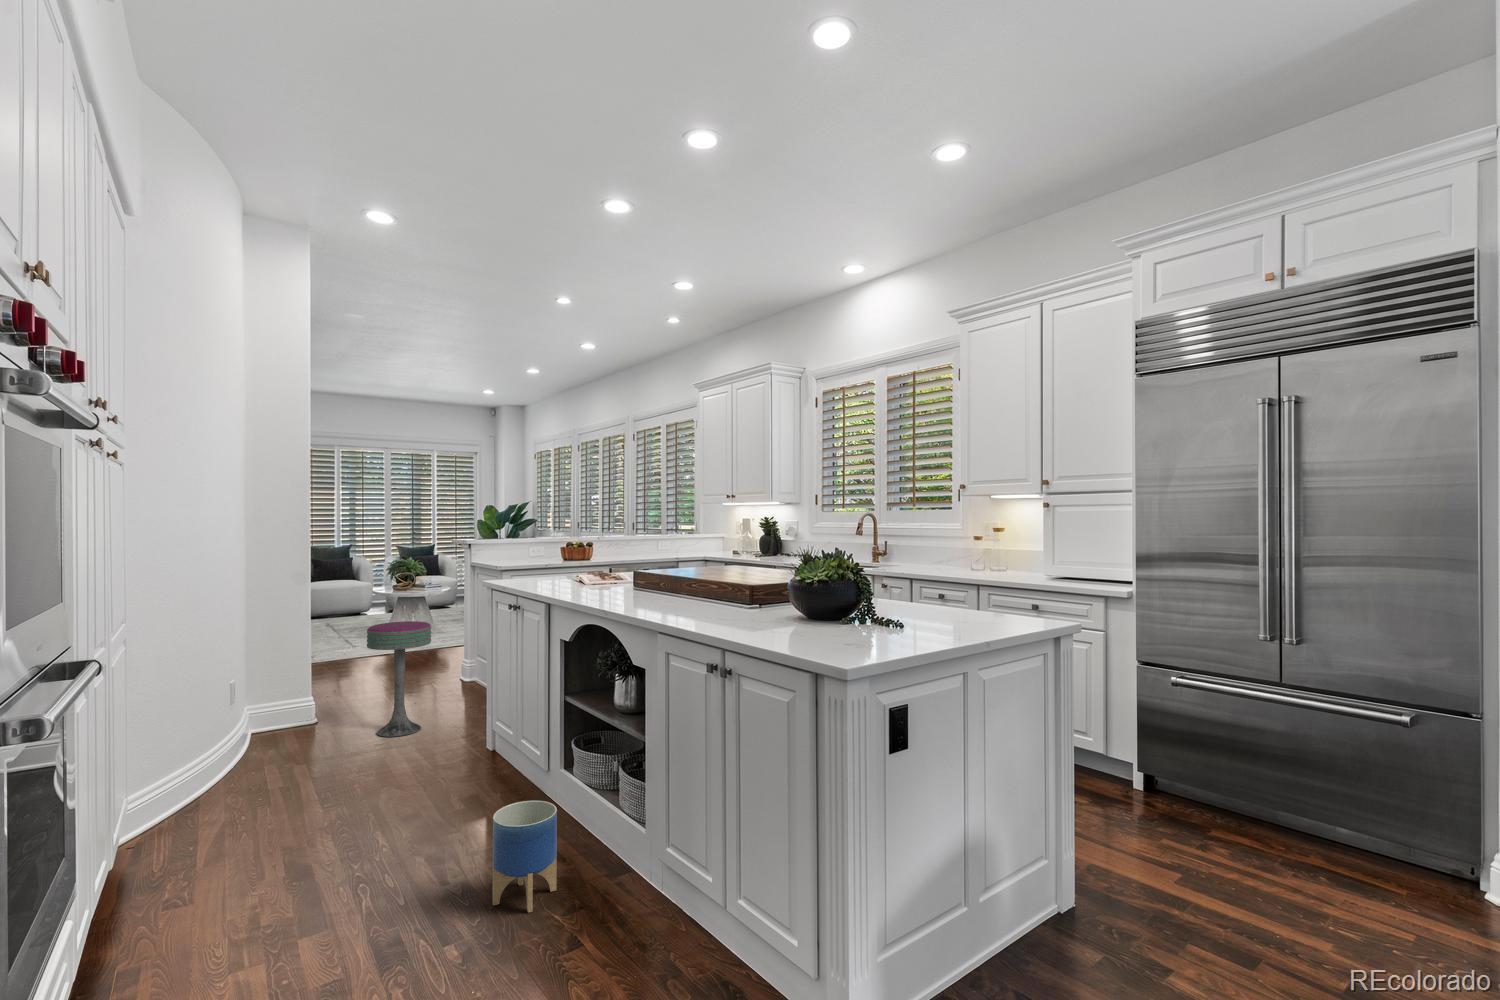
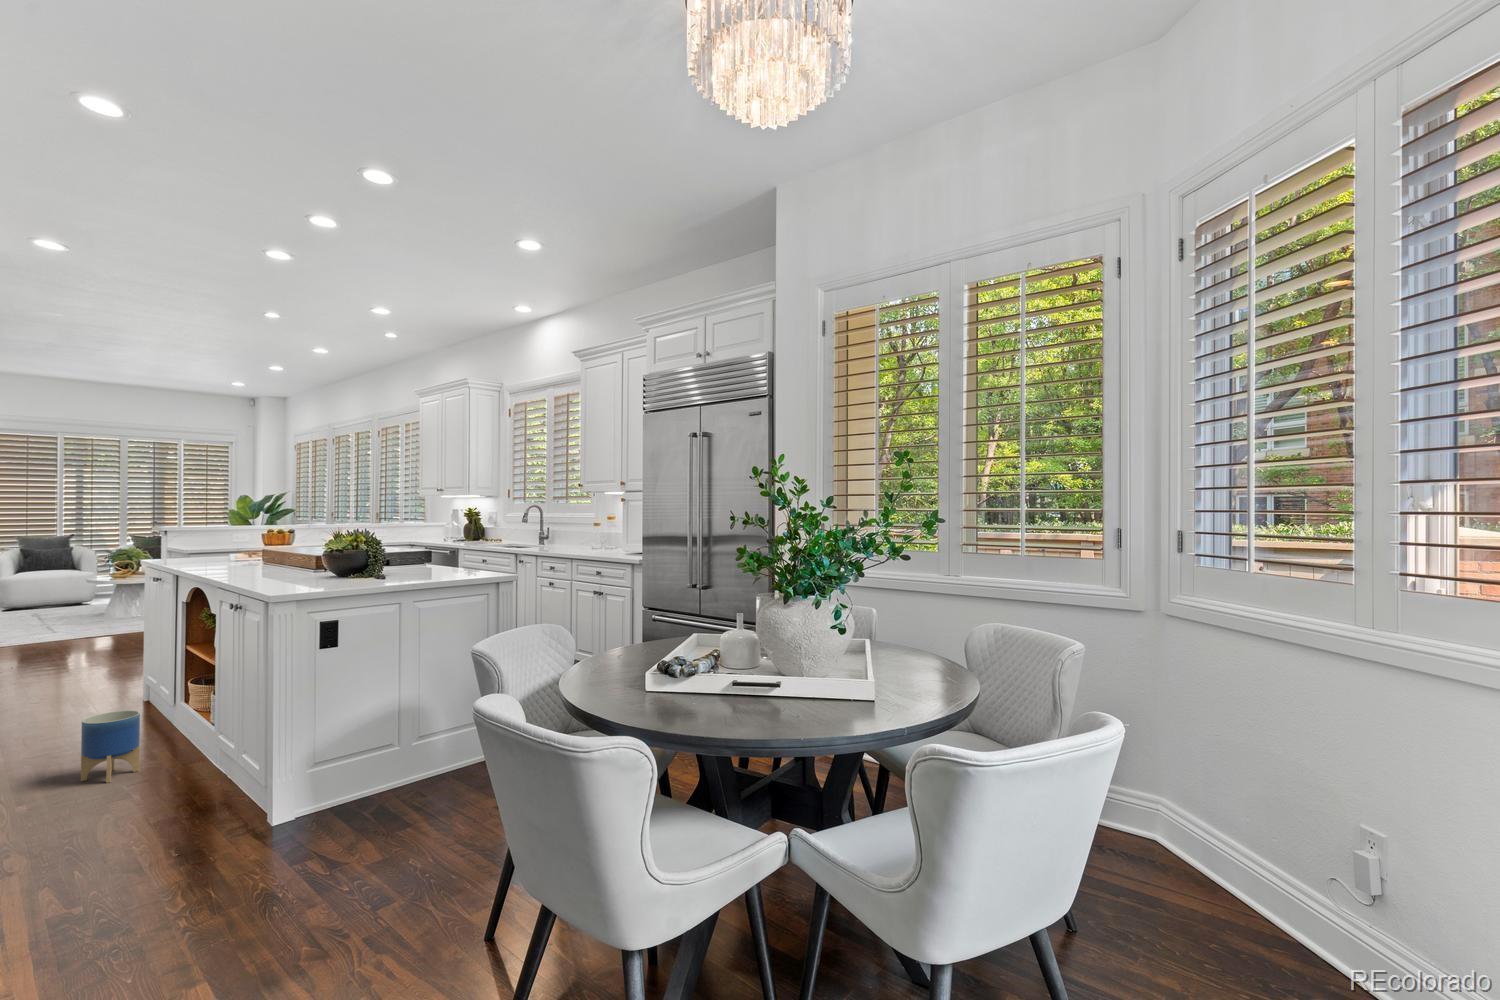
bar stool: present [367,621,431,737] -> none [35,596,104,694]

